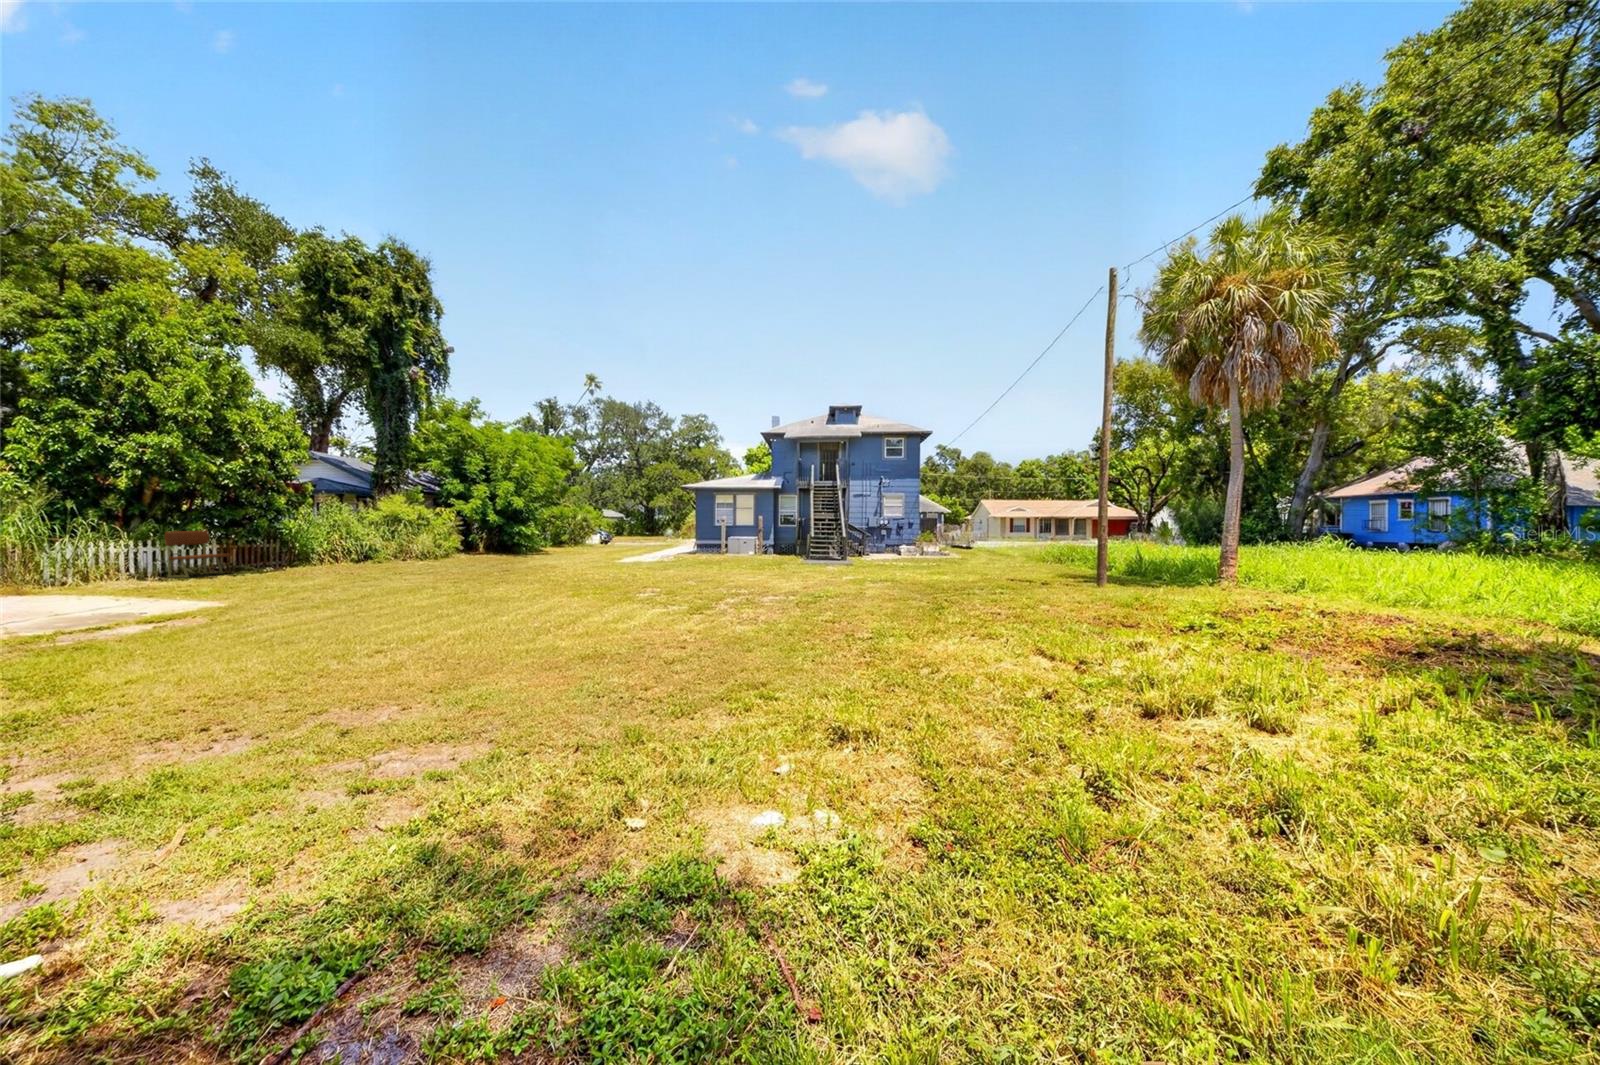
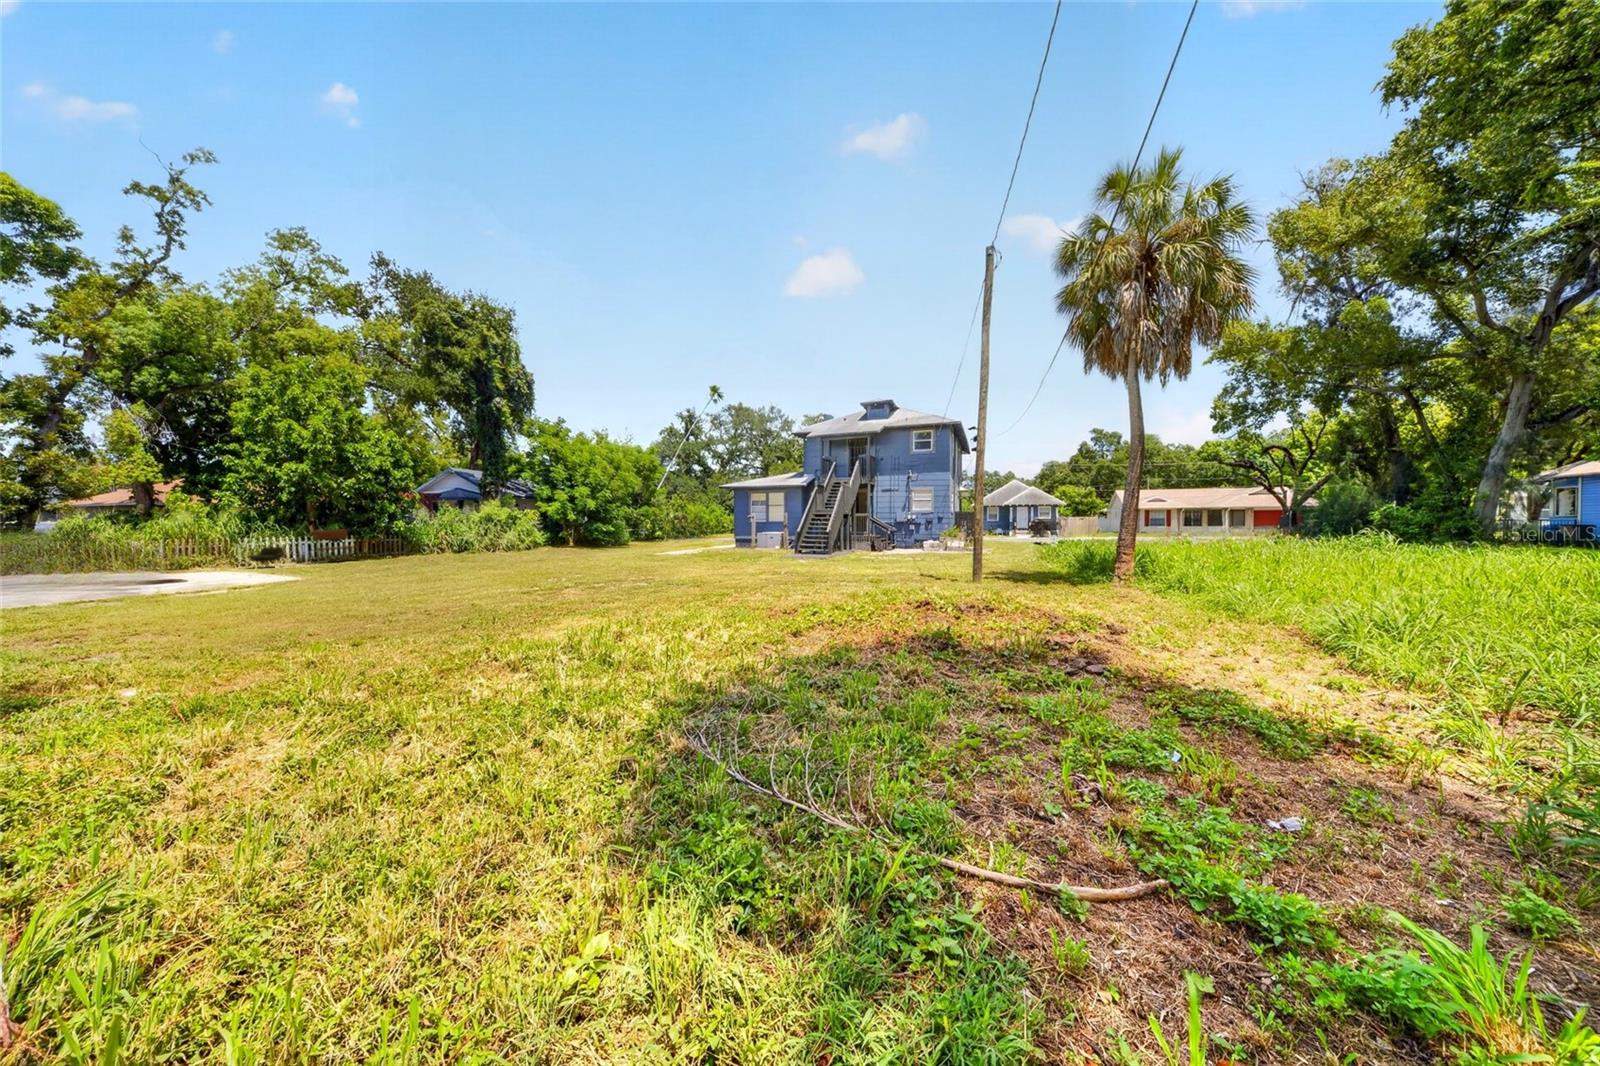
lounge chair: none [72,555,130,587] -> present [249,547,285,567]

